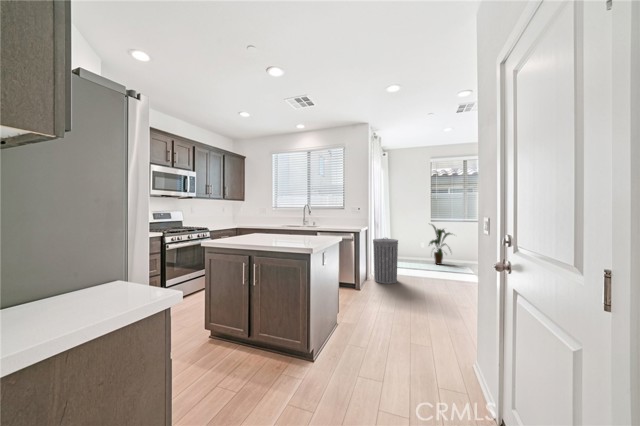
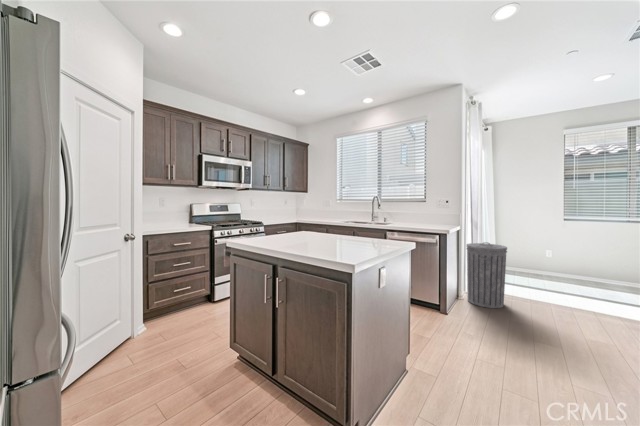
house plant: present [430,225,451,265] -> none [559,224,614,286]

